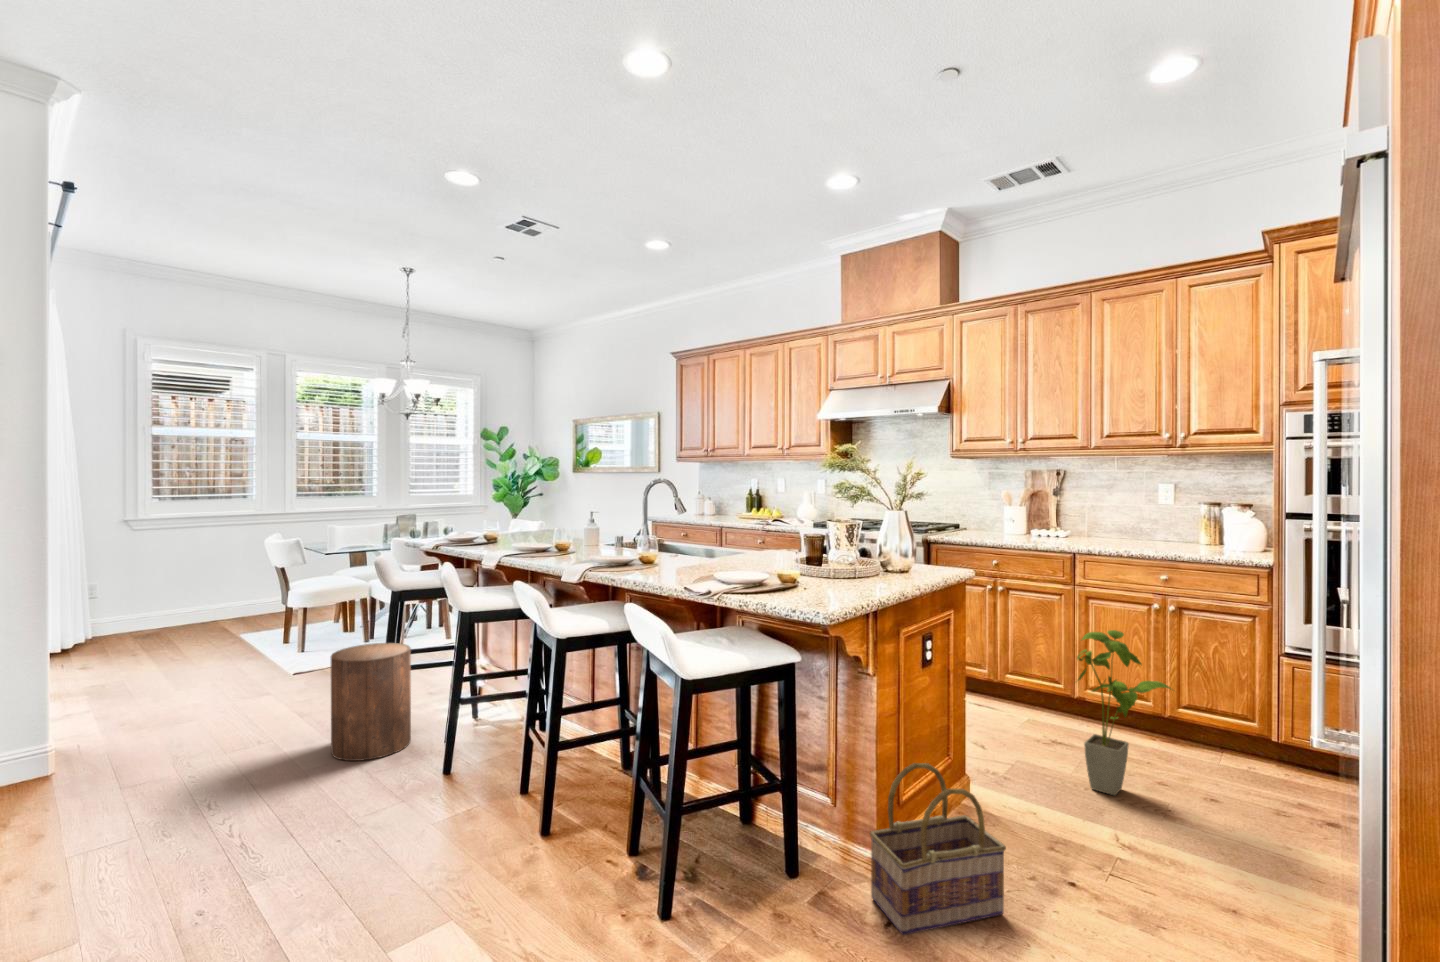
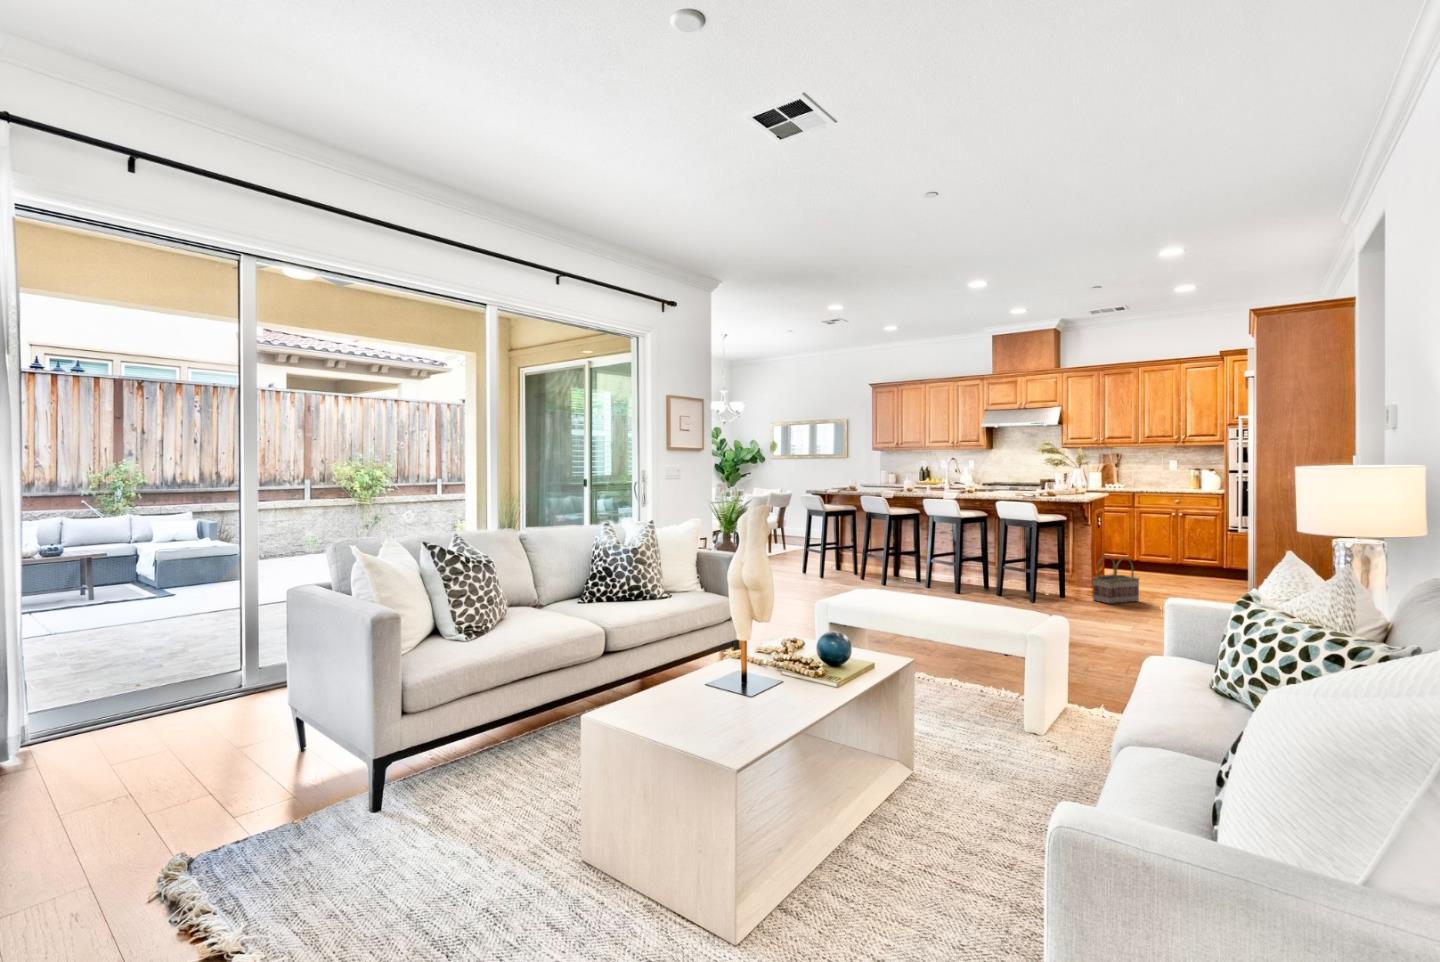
house plant: present [1077,630,1171,795] -> none [1145,518,1187,585]
stool: present [331,643,411,761] -> none [813,536,846,584]

